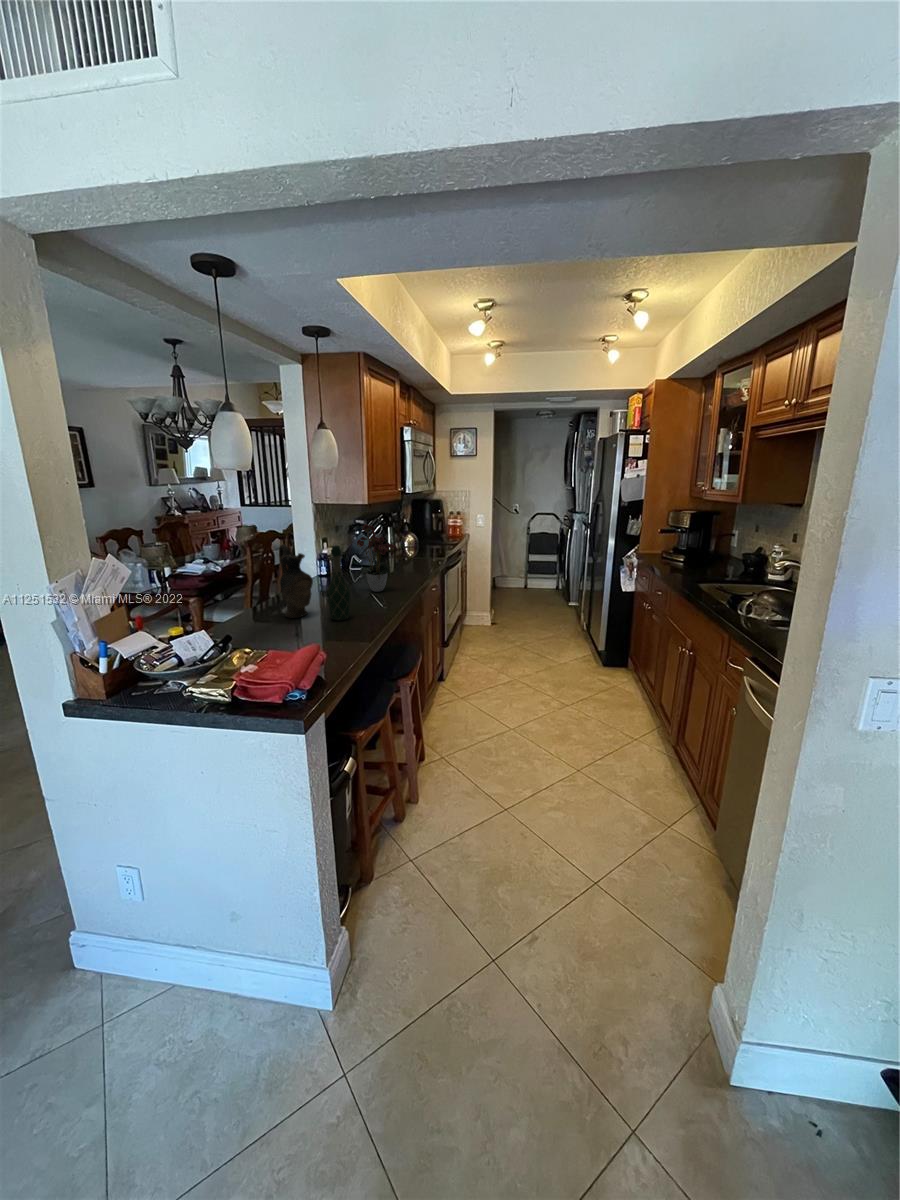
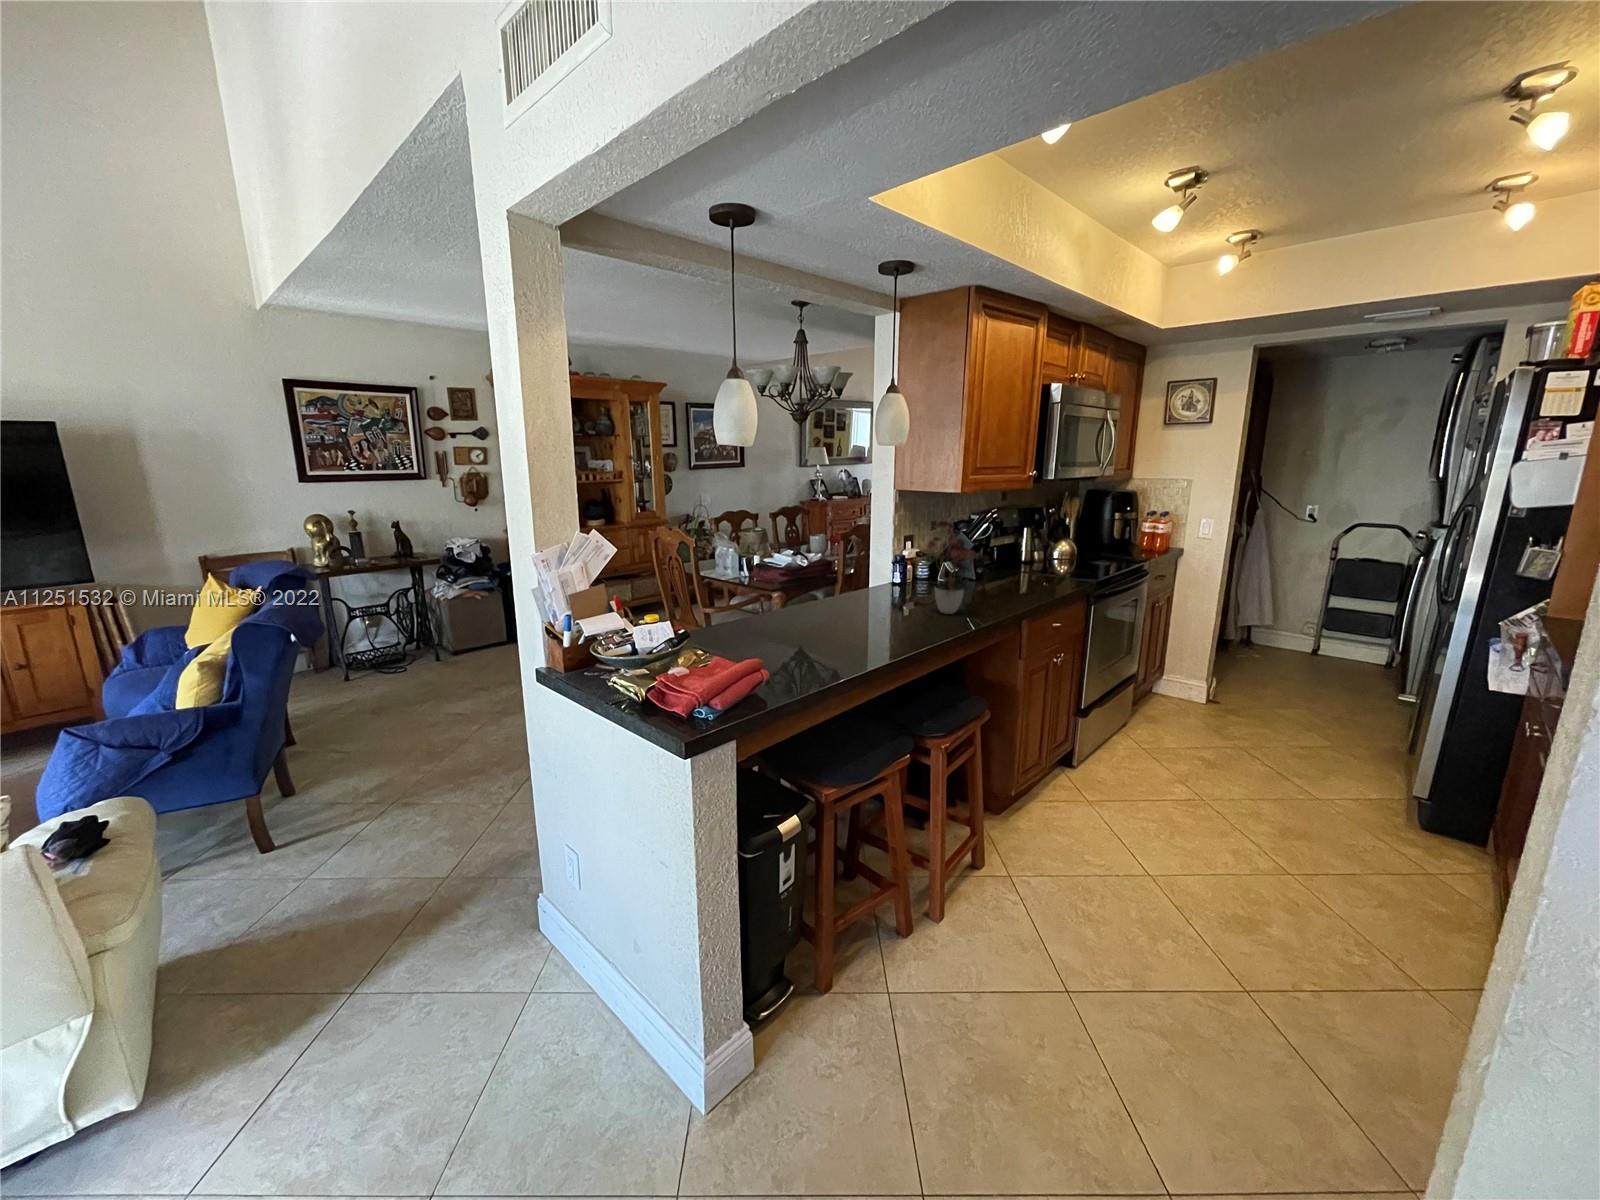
ceramic pitcher: present [279,544,313,618] -> none [806,537,844,629]
wine bottle: present [327,546,351,620] -> none [849,544,880,641]

